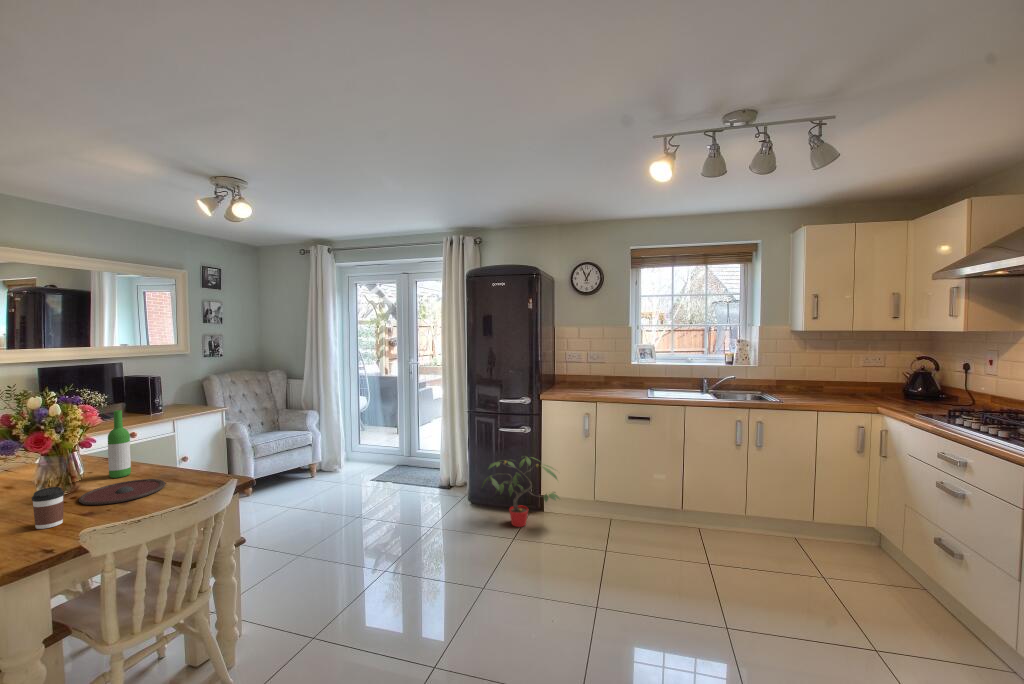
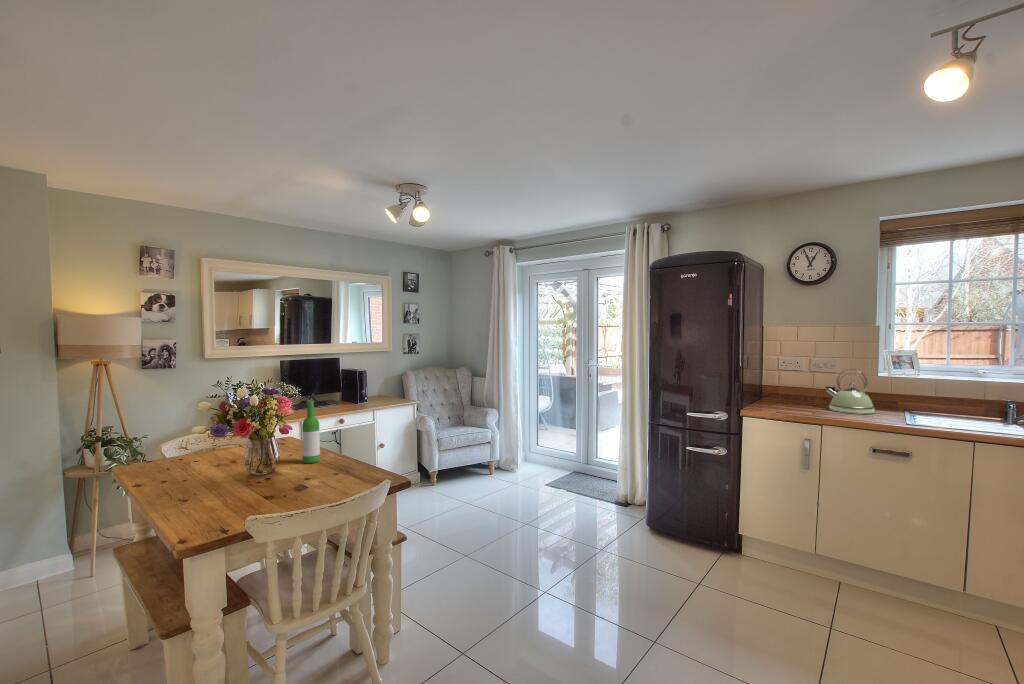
kettle: none [597,360,627,393] -> present [826,369,875,414]
potted plant: present [482,457,560,527] -> none [664,484,776,571]
plate: present [79,479,165,505] -> none [269,468,340,492]
coffee cup: present [32,487,64,529] -> none [222,472,247,511]

